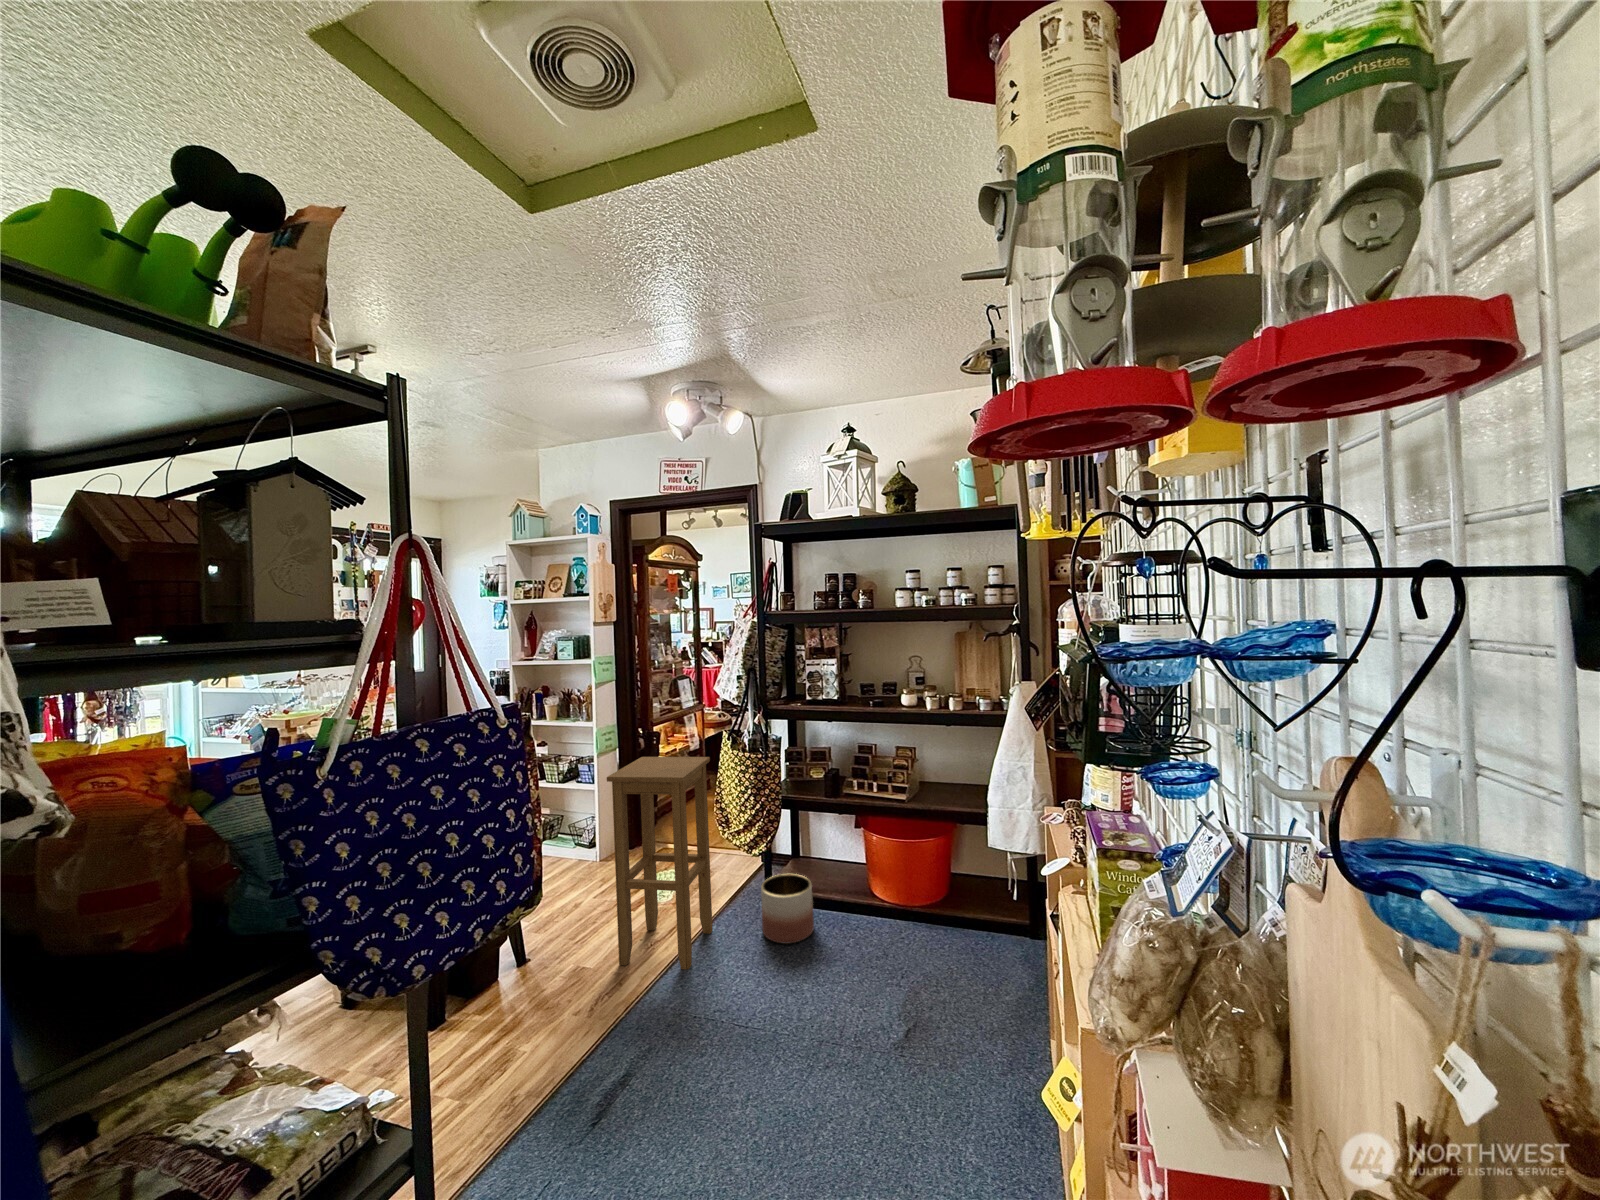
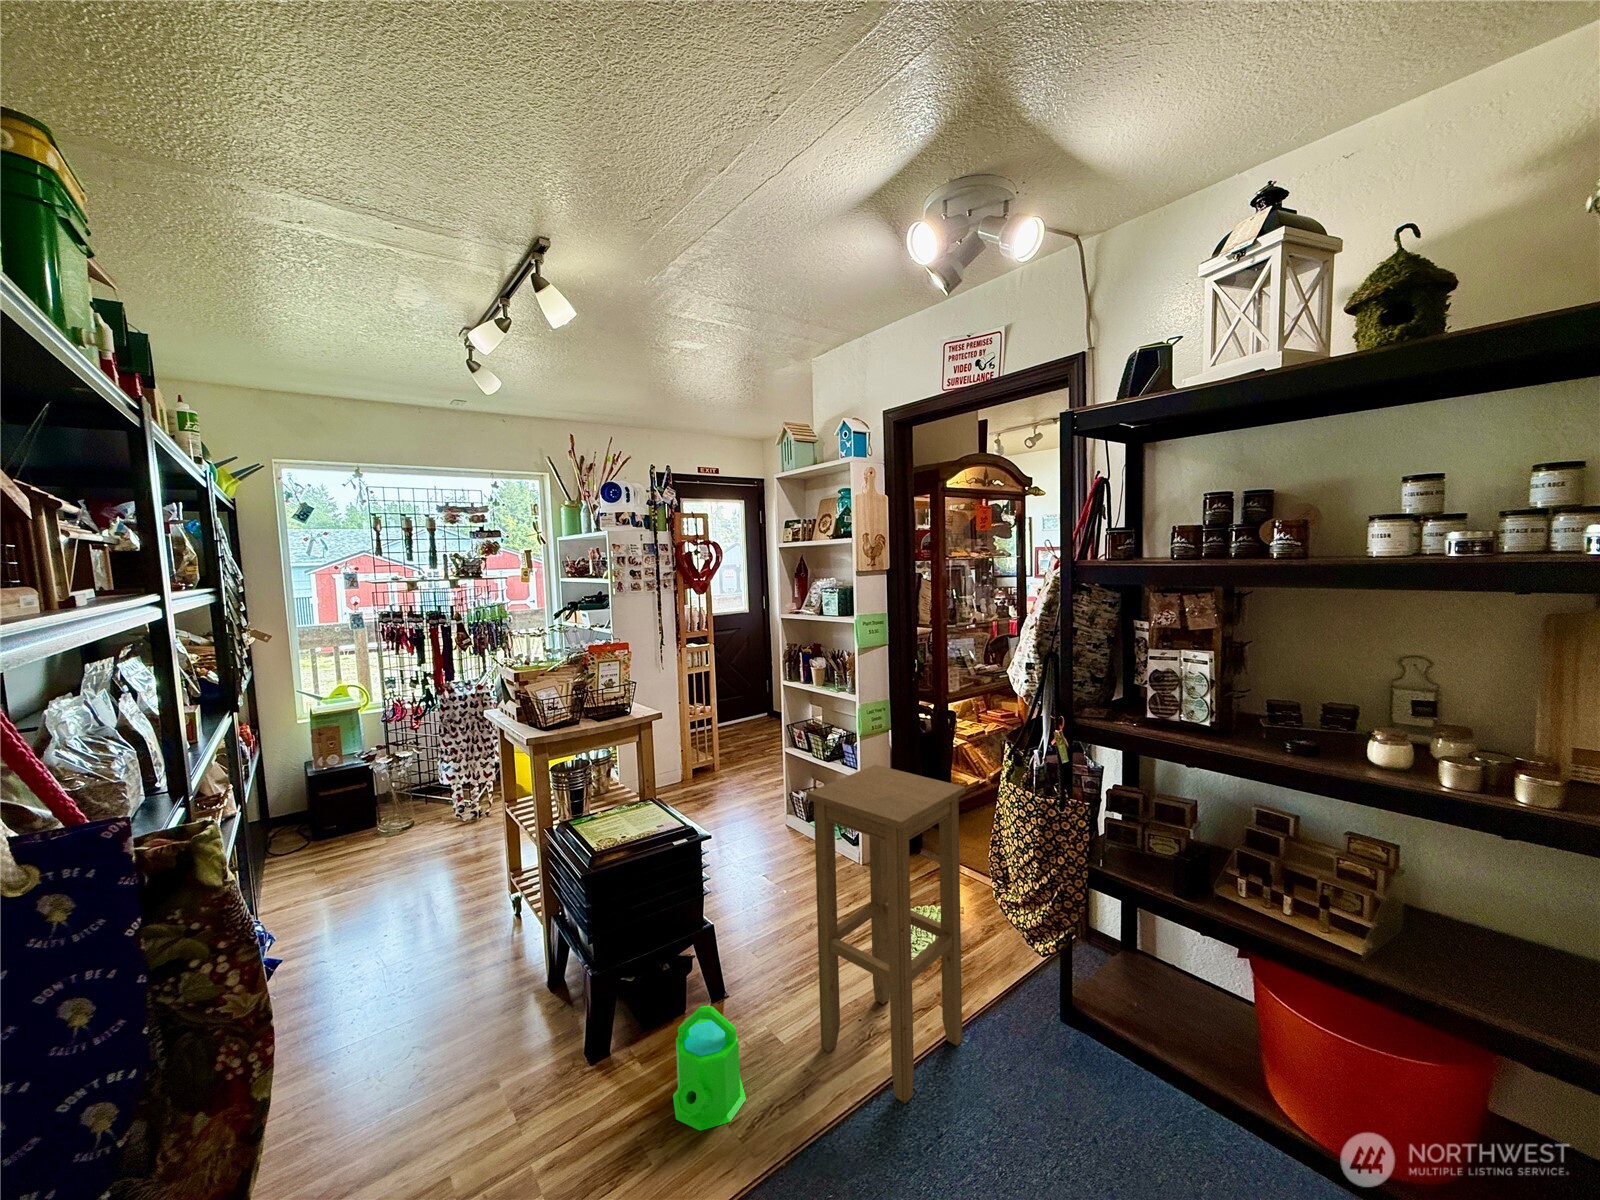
planter: present [761,874,814,944] -> none [1036,998,1131,1136]
watering can: none [516,945,577,1038] -> present [673,1006,746,1131]

